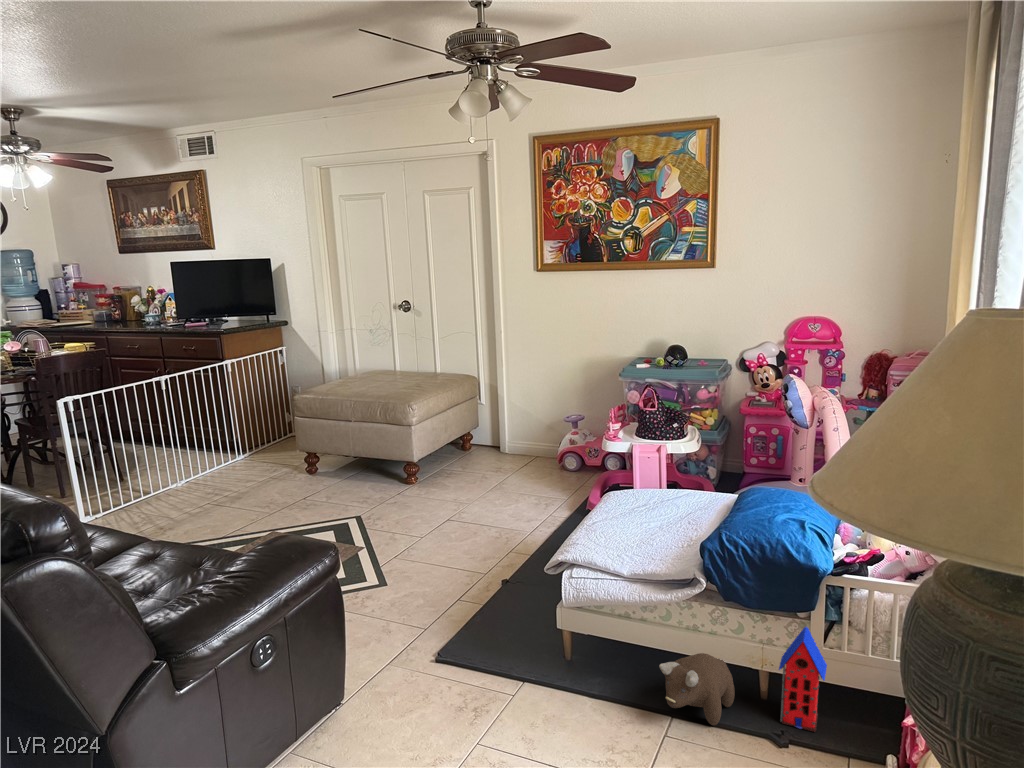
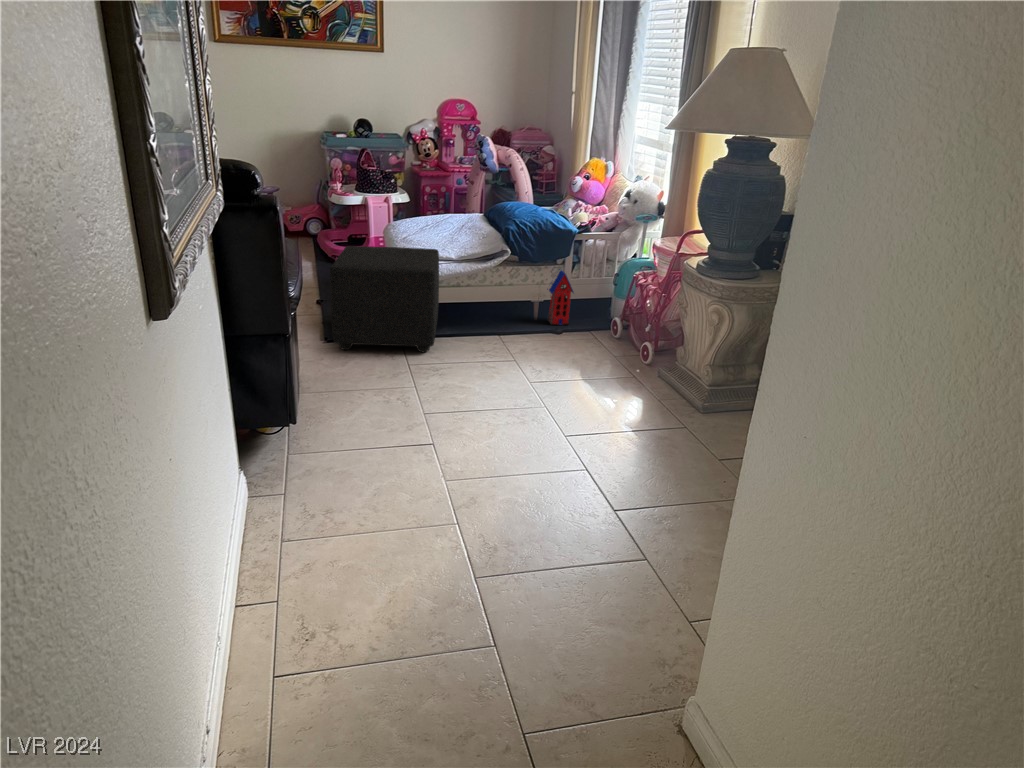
ottoman: none [404,534,598,729] -> present [330,246,439,352]
plush toy: present [659,653,735,726] -> none [491,294,528,332]

